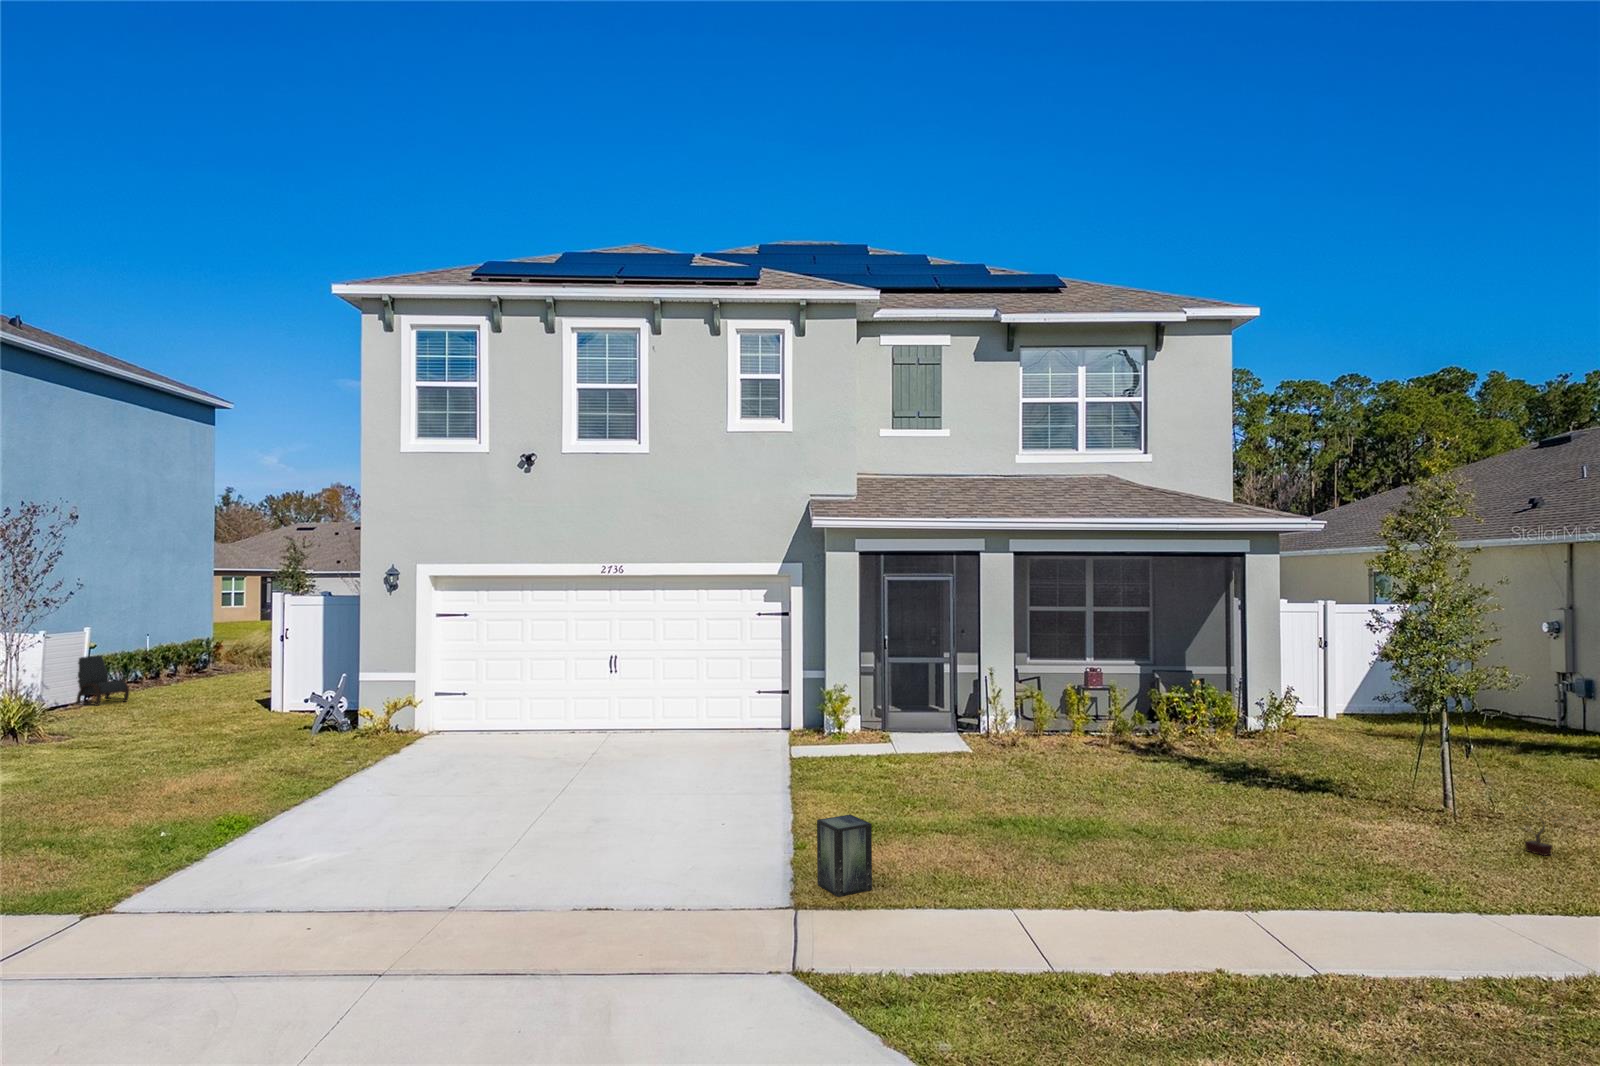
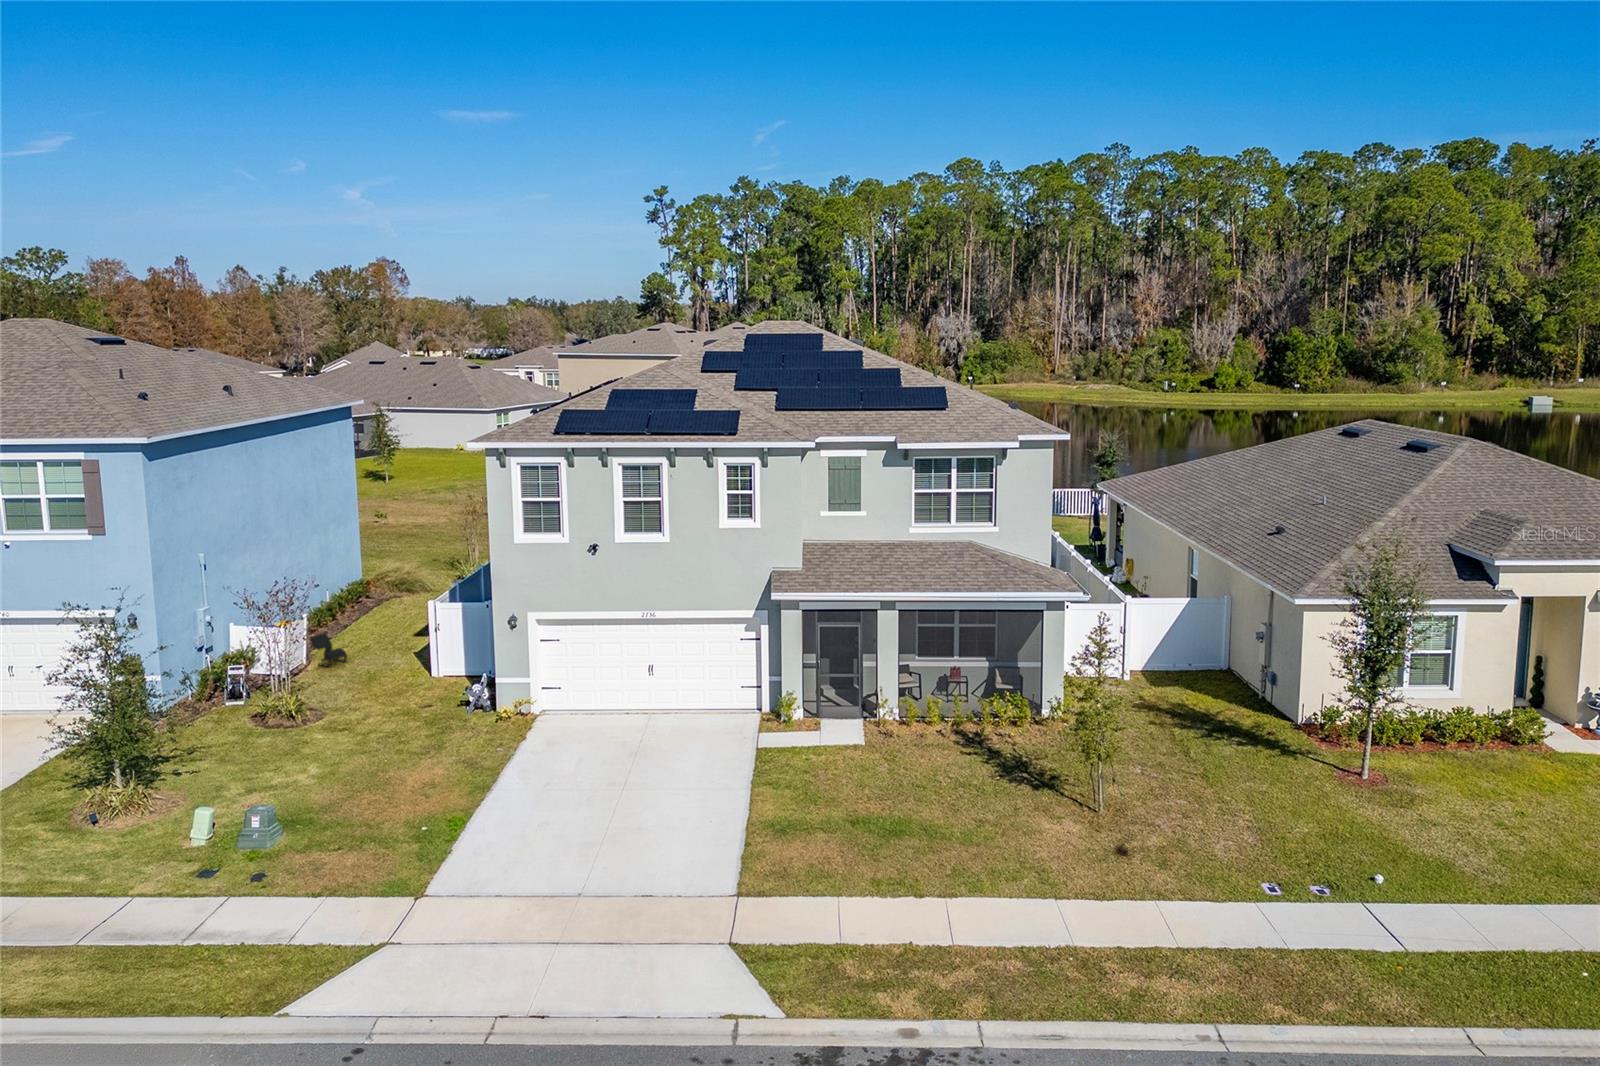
storage box: present [817,815,872,897] -> none [750,841,776,885]

